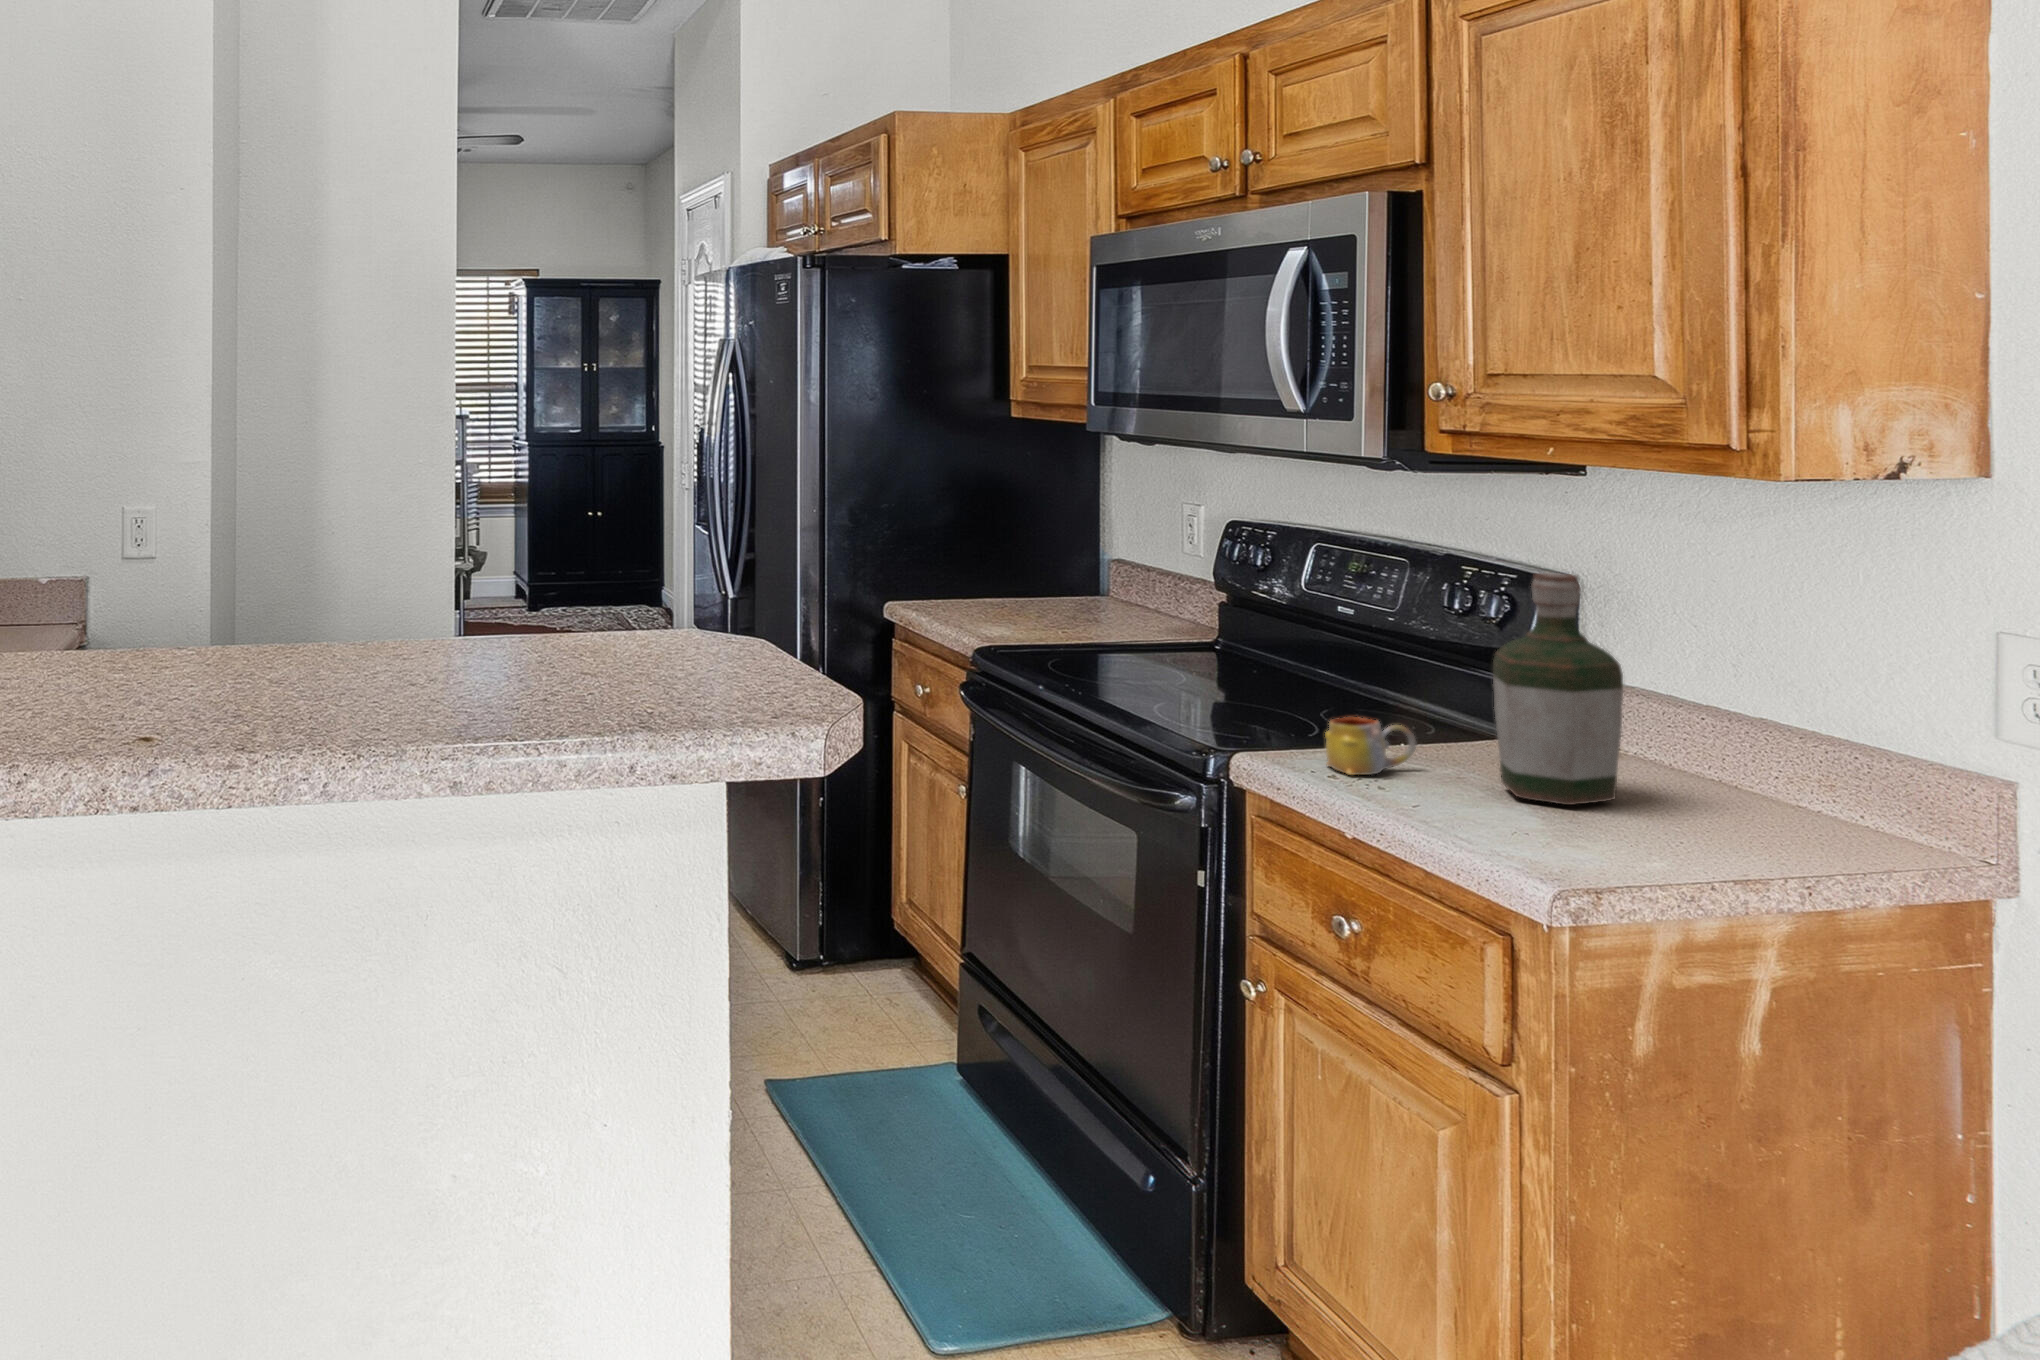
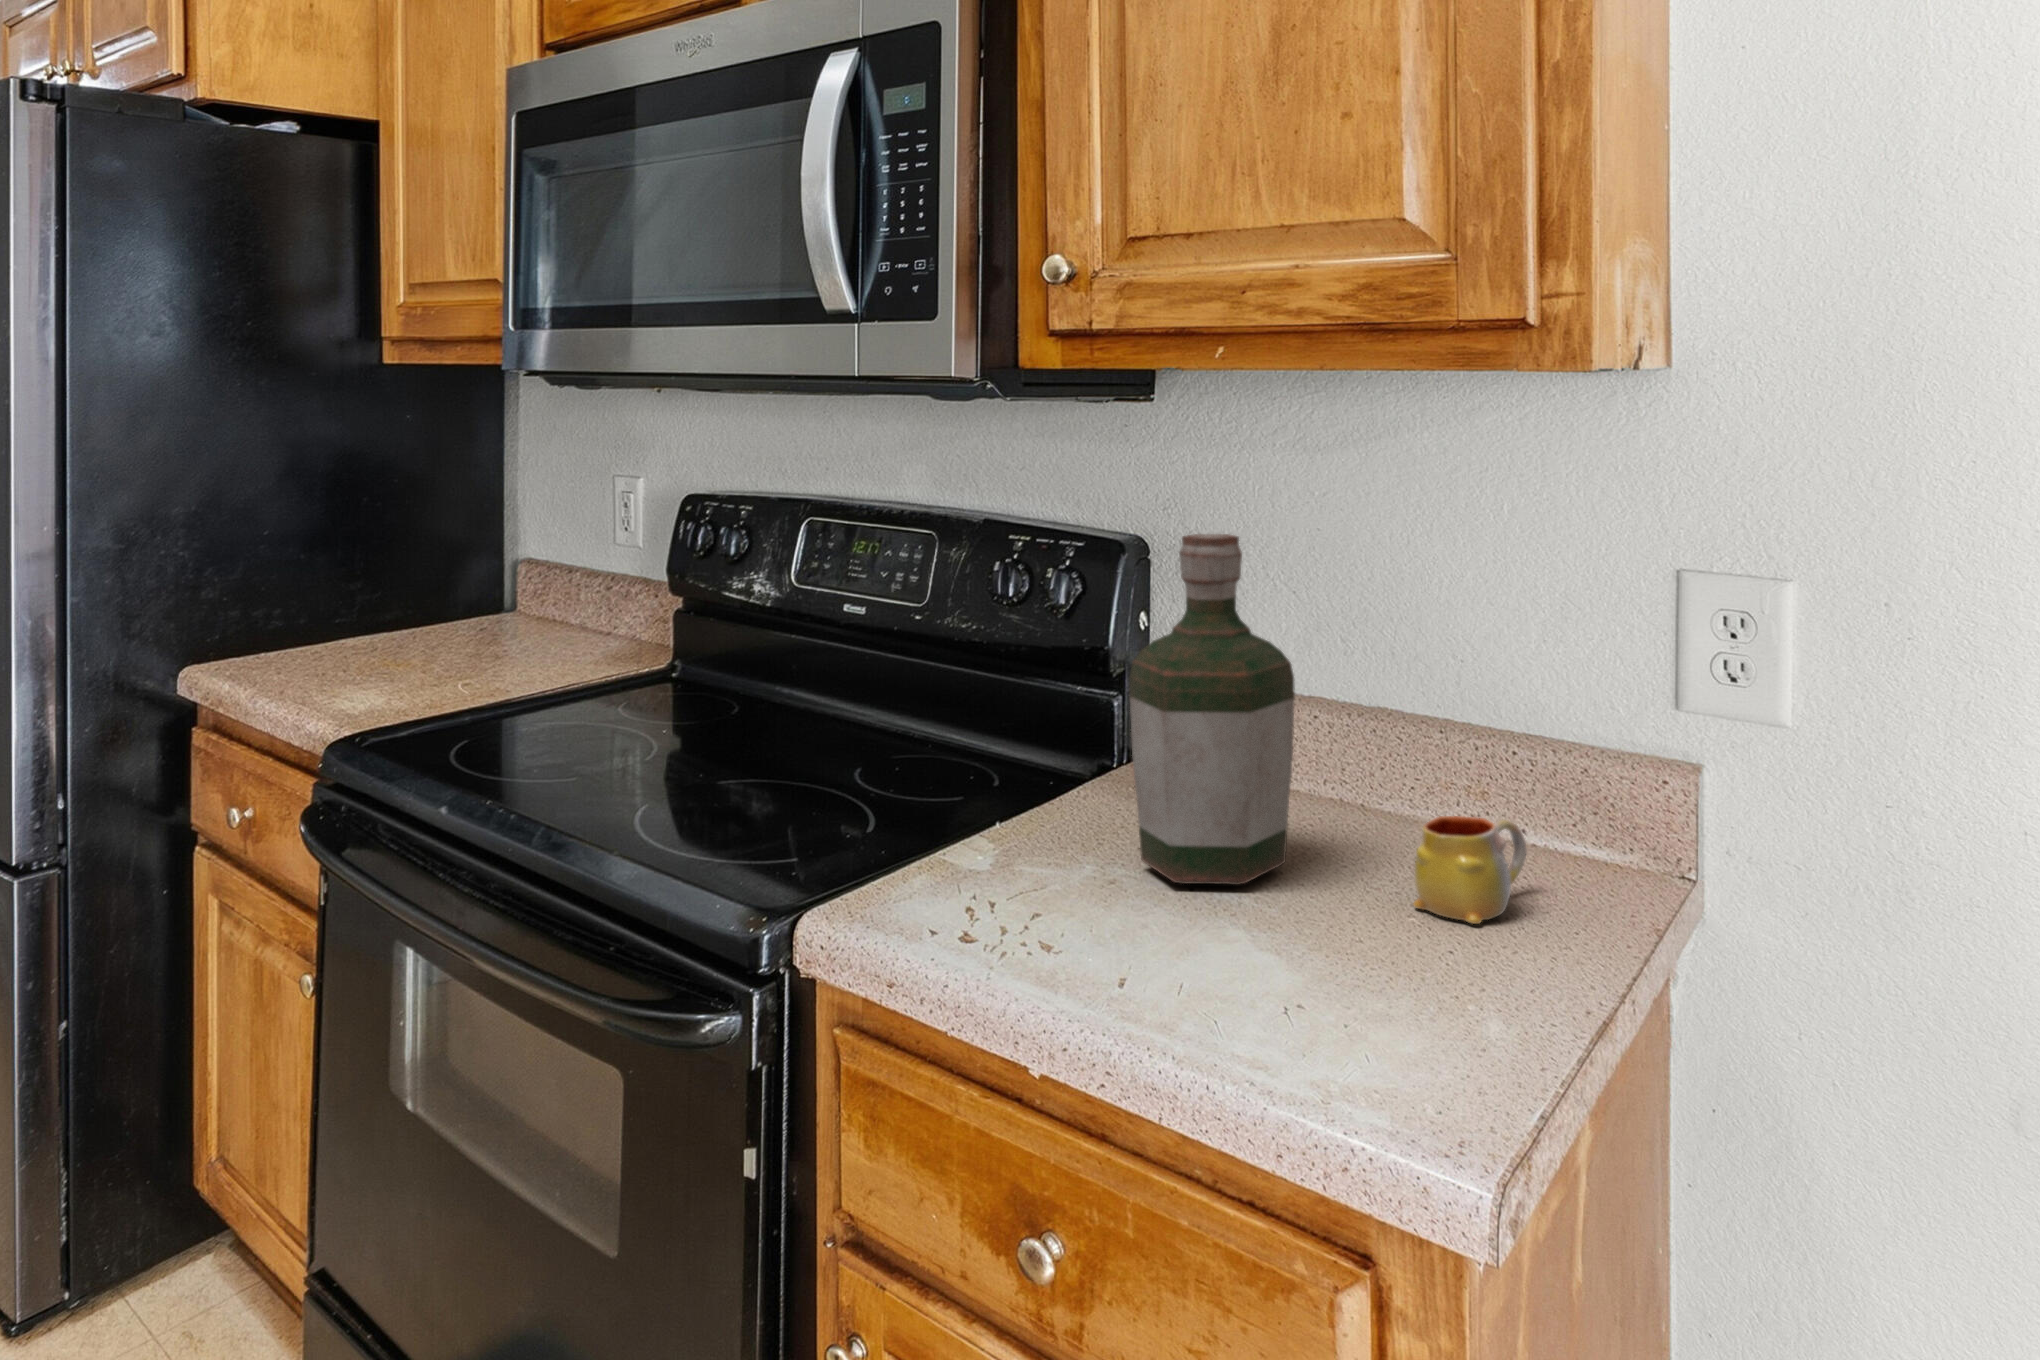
mug: present [1325,717,1416,775] -> present [1413,816,1526,924]

